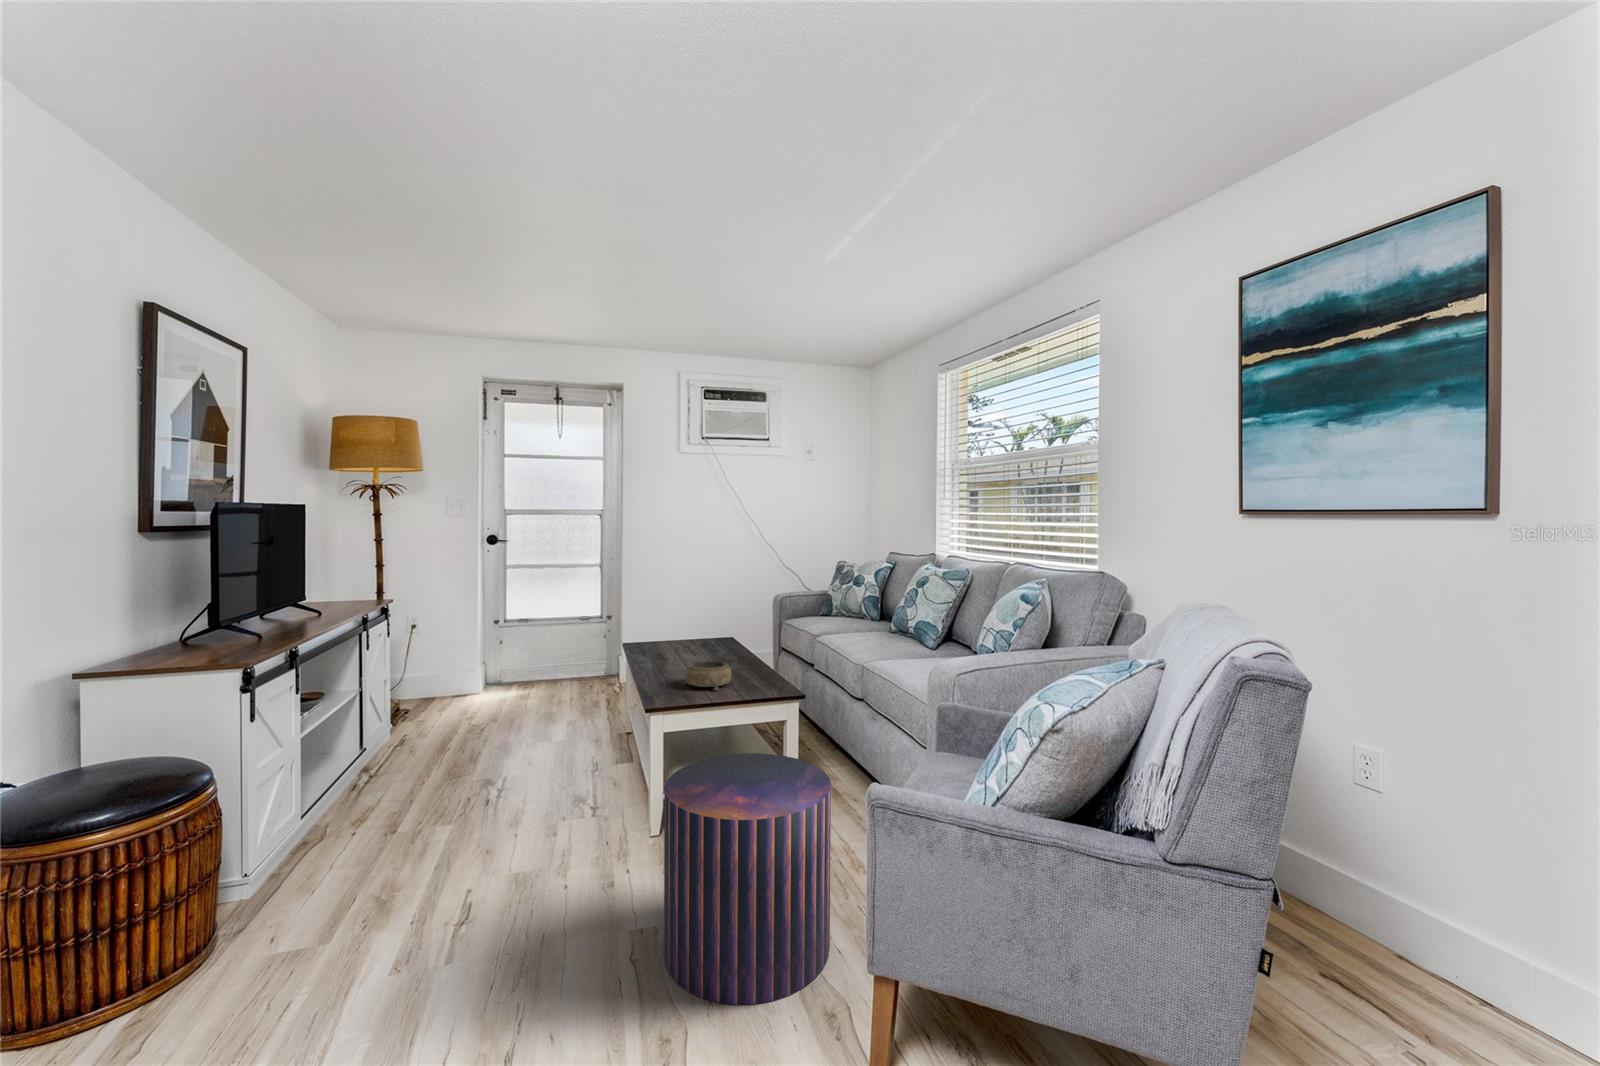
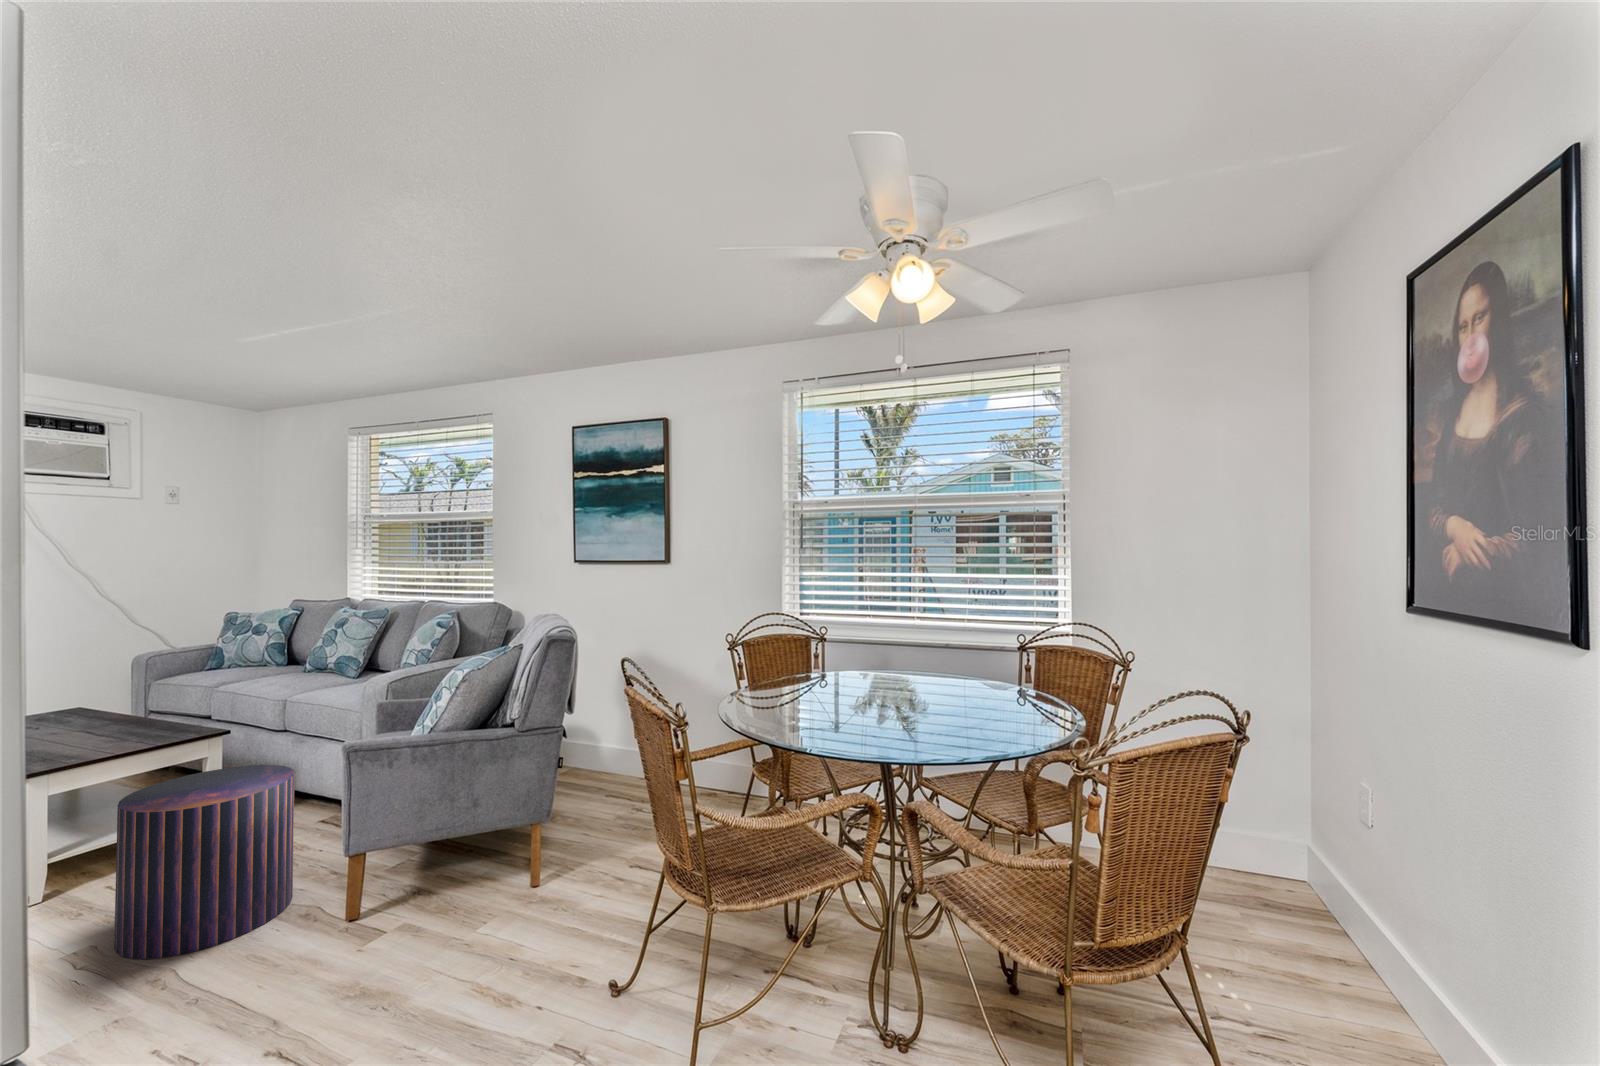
decorative bowl: present [684,661,731,690] -> none [60,719,131,748]

